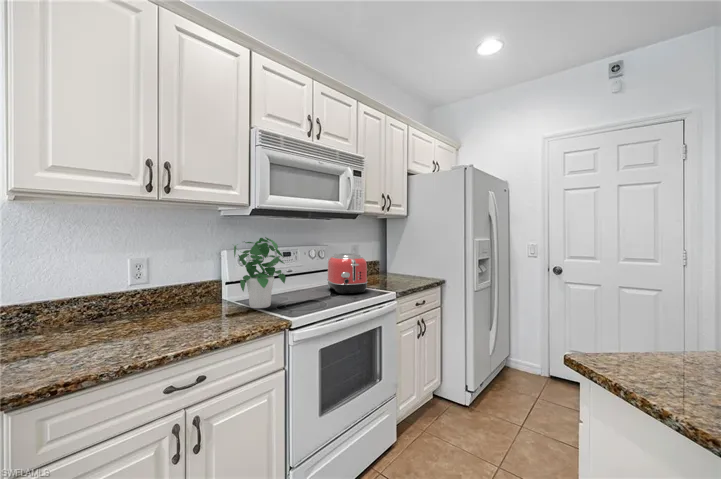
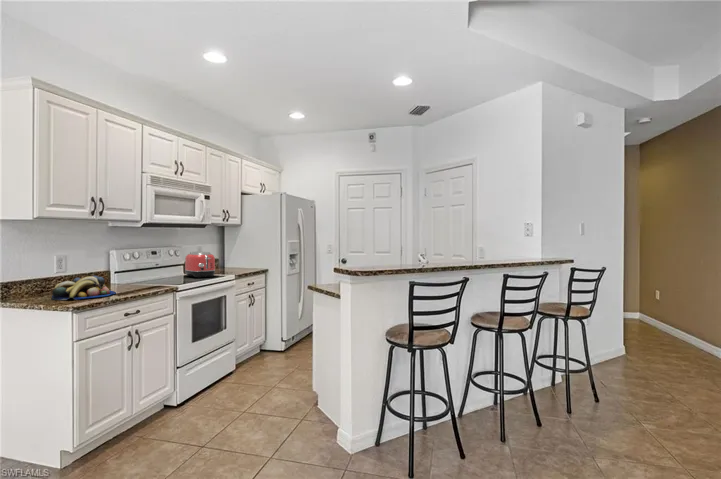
potted plant: present [234,237,286,308] -> none [130,241,166,285]
fruit bowl: none [59,296,183,351] -> present [52,276,116,300]

